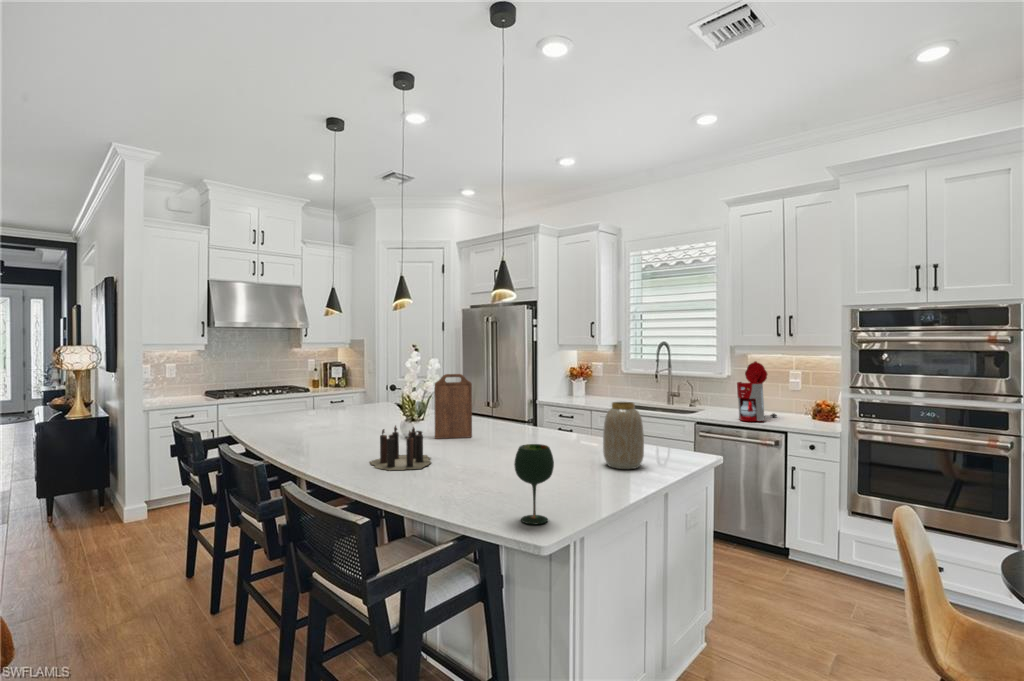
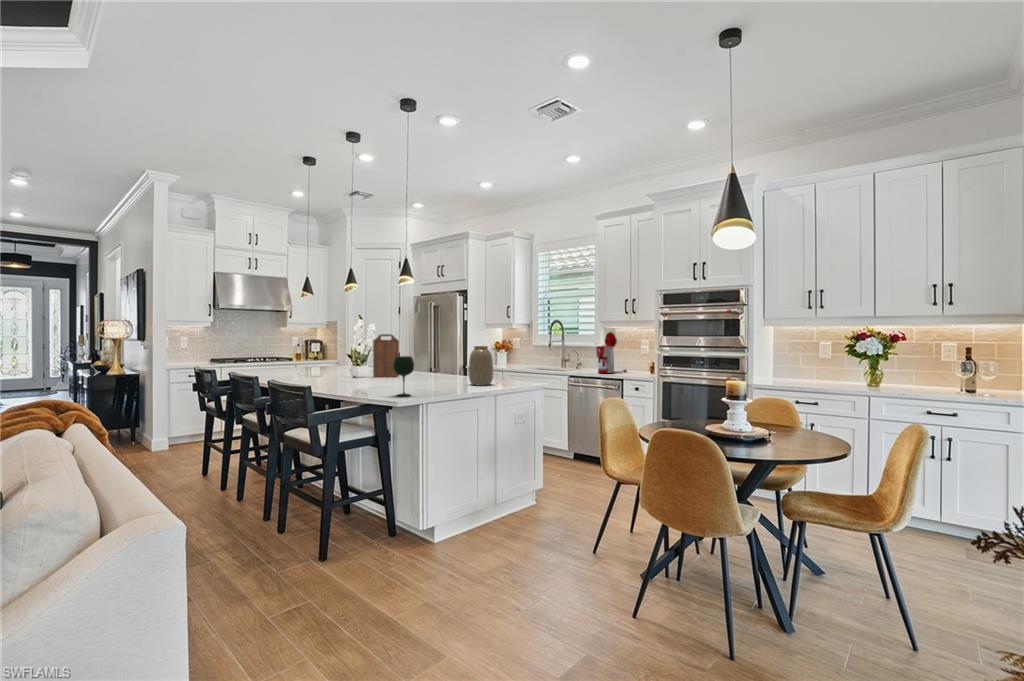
candle: present [370,426,431,470] -> none [321,361,373,385]

